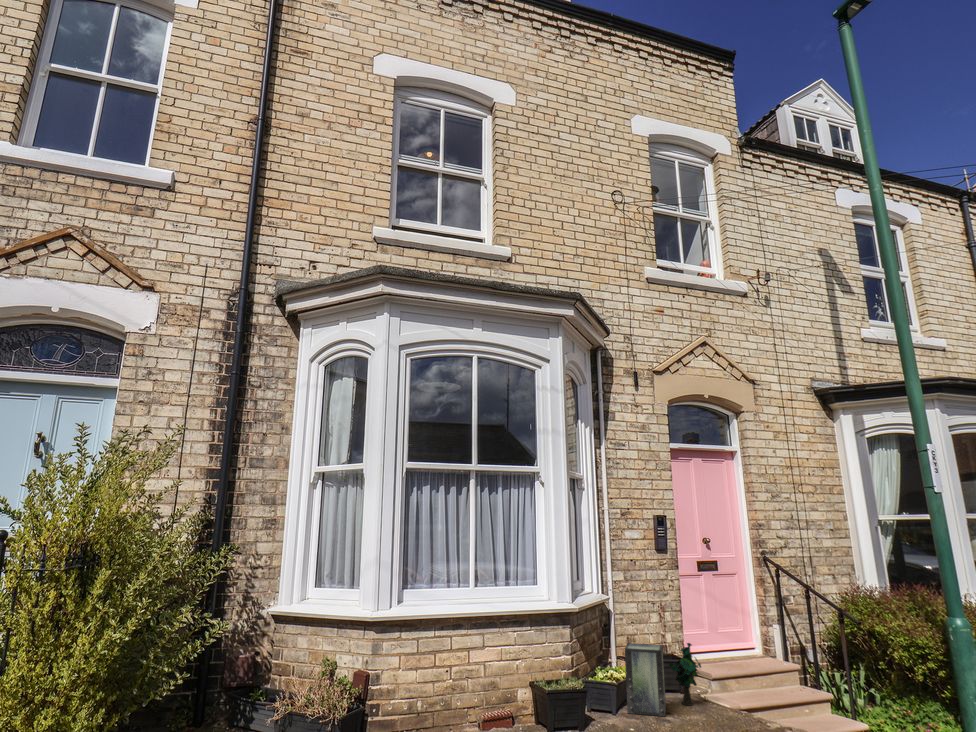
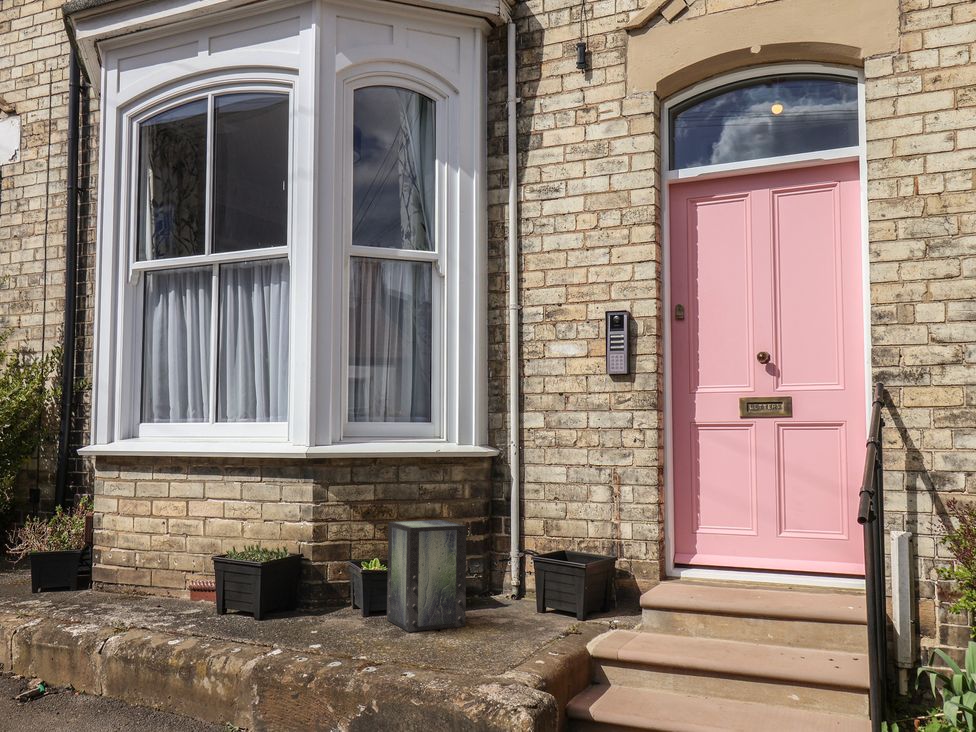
decorative plant: present [669,643,701,705] -> none [484,528,545,632]

